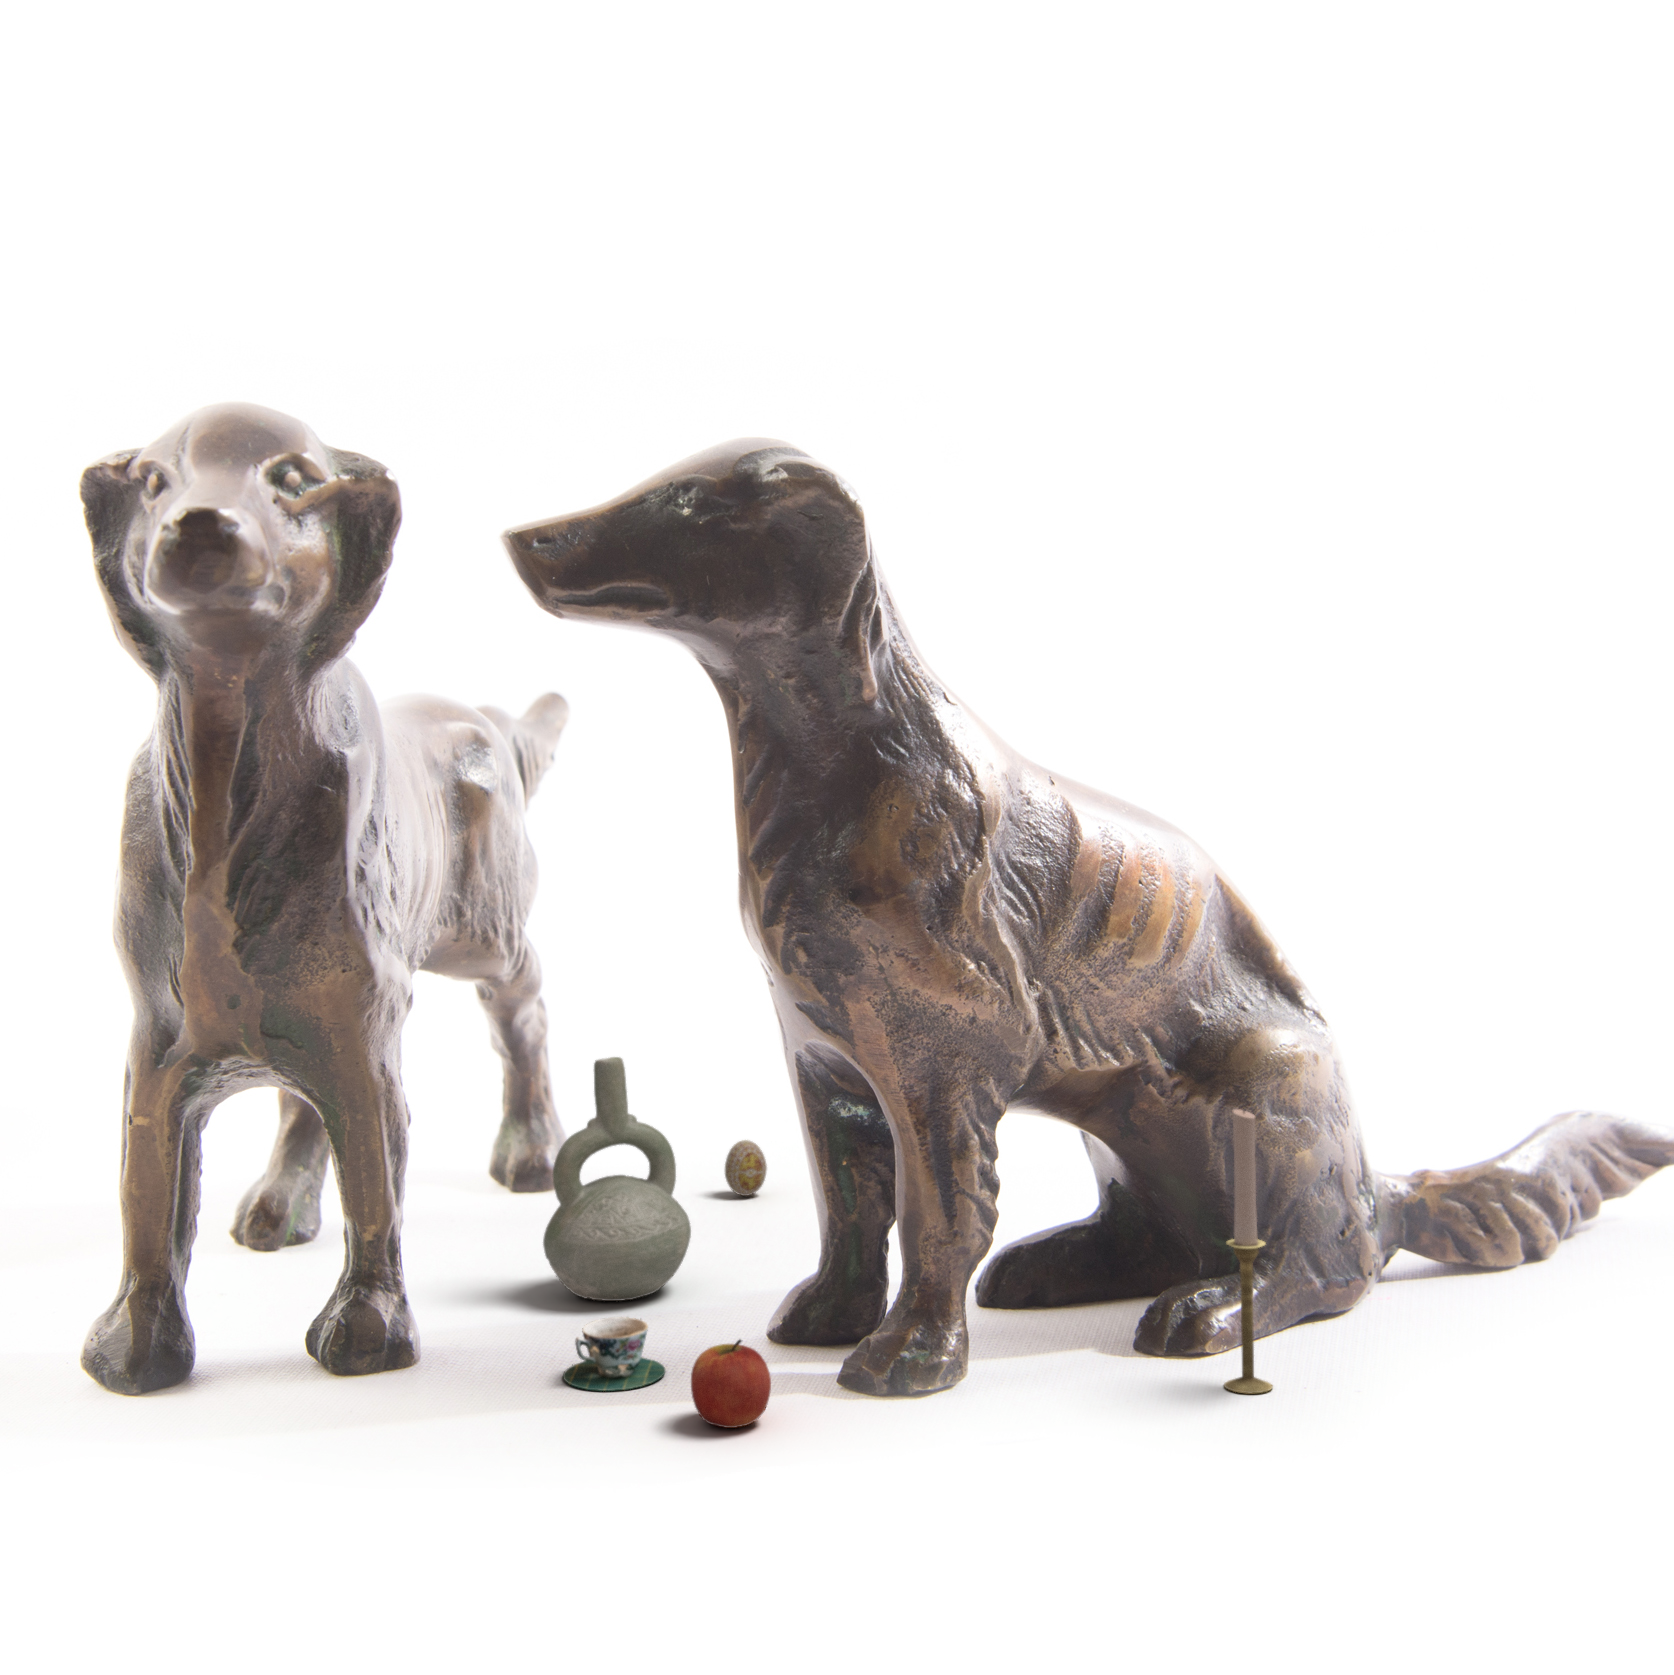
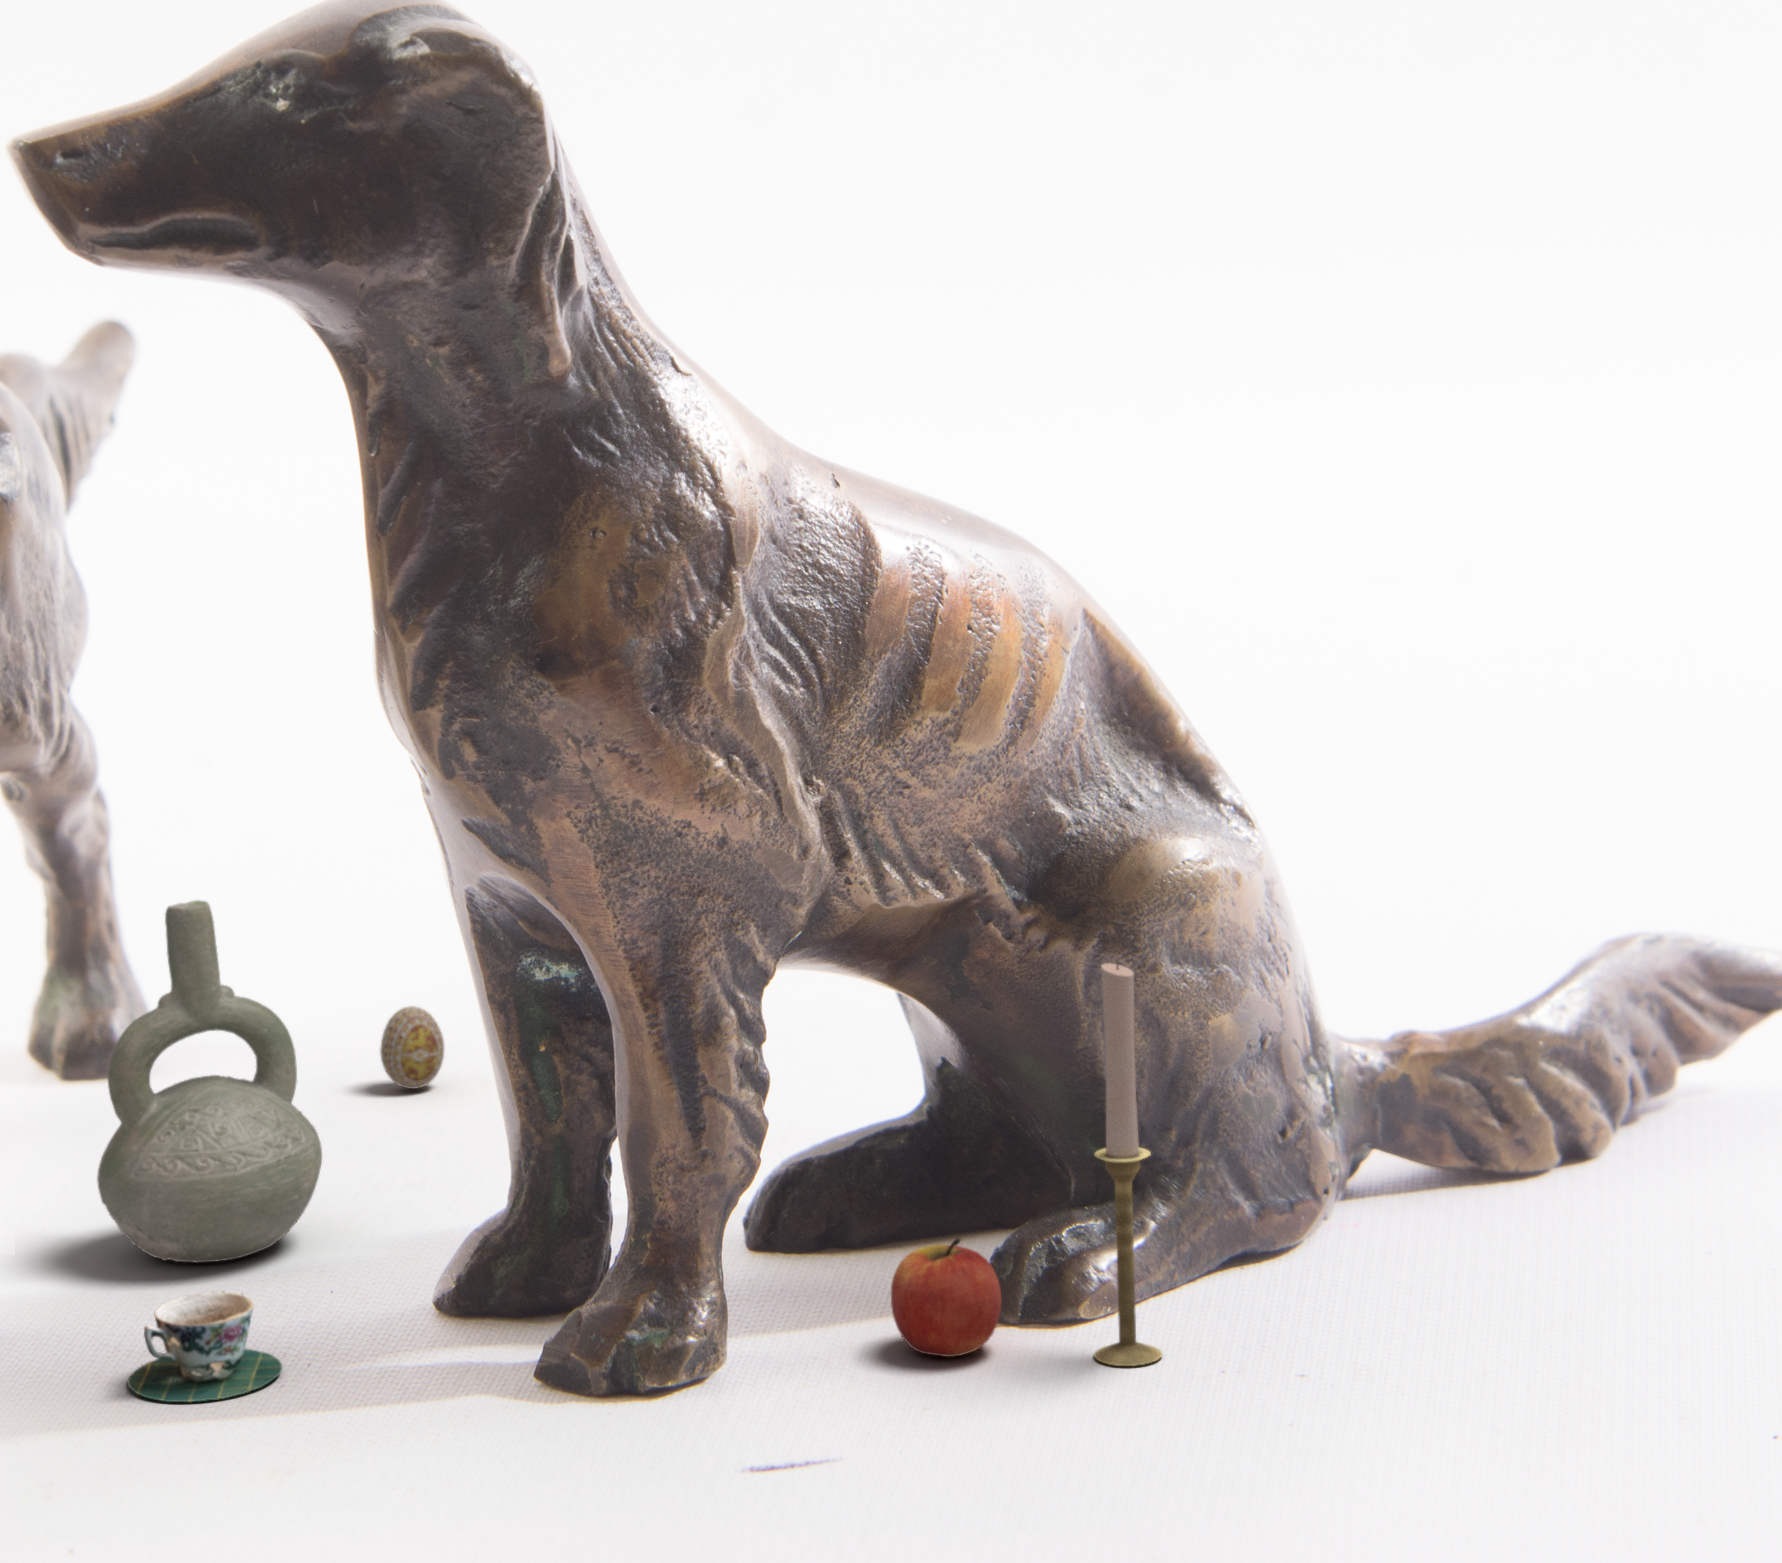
apple: present [691,1340,771,1428] -> present [891,1238,1001,1357]

